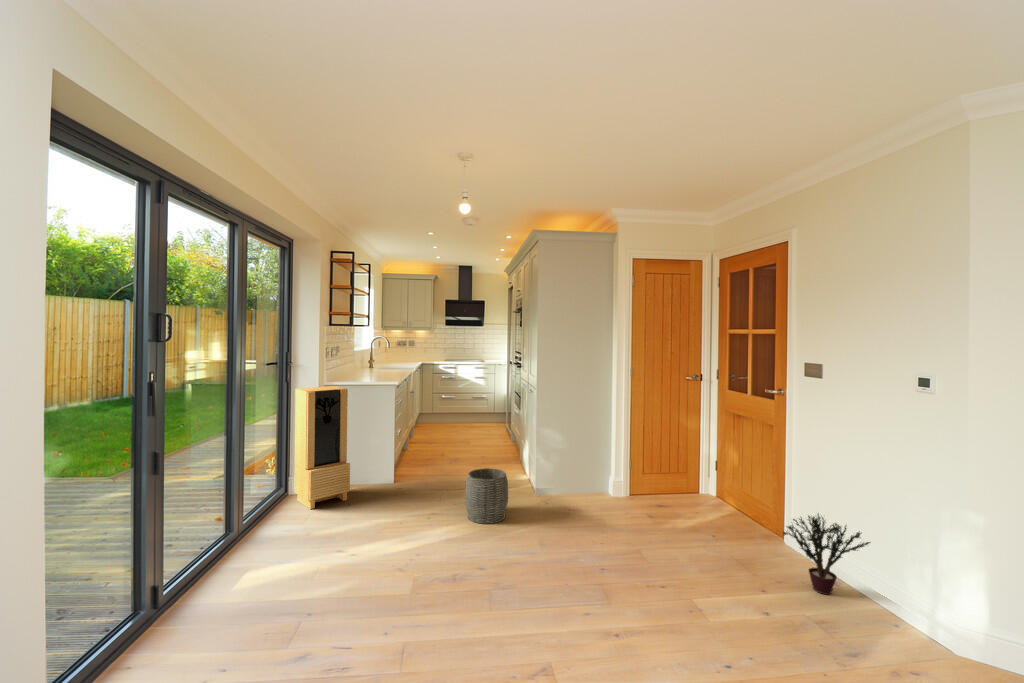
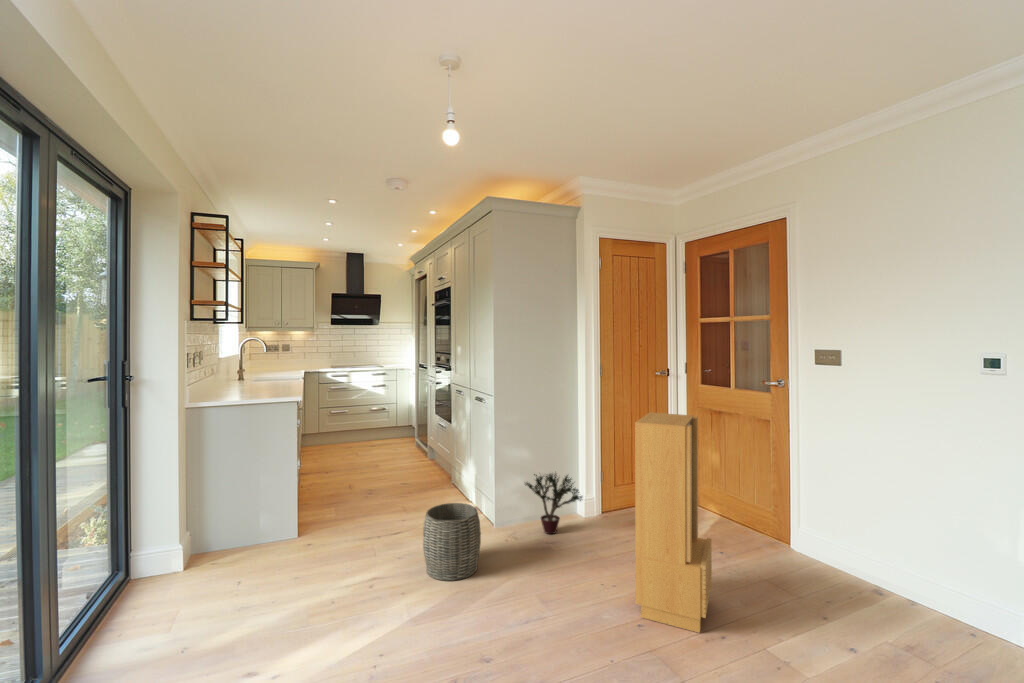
storage cabinet: present [294,386,350,509] -> present [635,412,712,633]
potted plant: present [783,514,870,595] -> present [525,474,582,534]

